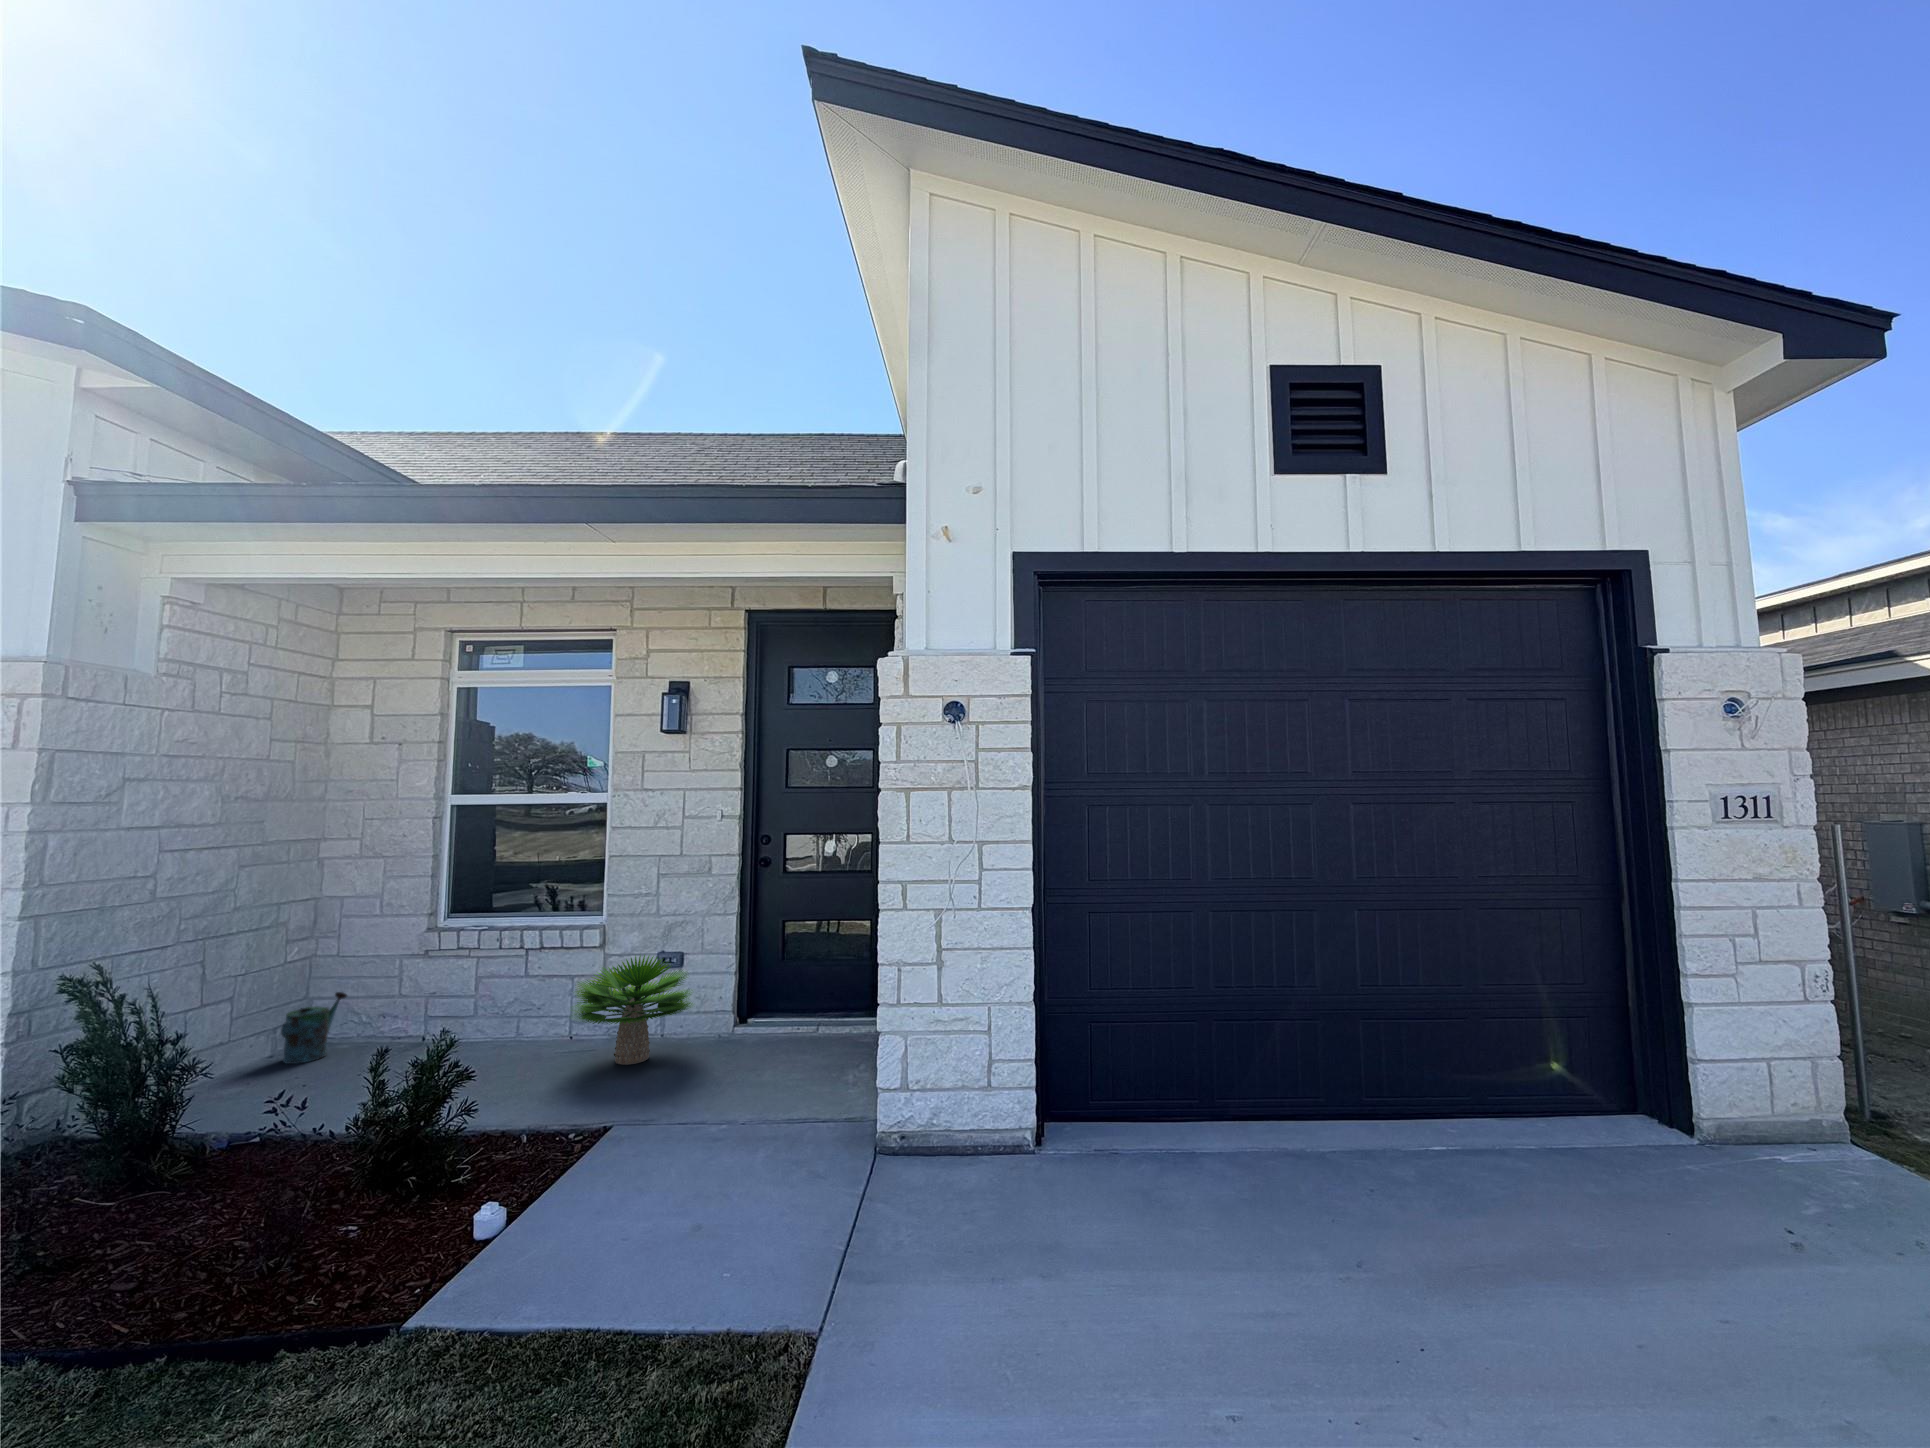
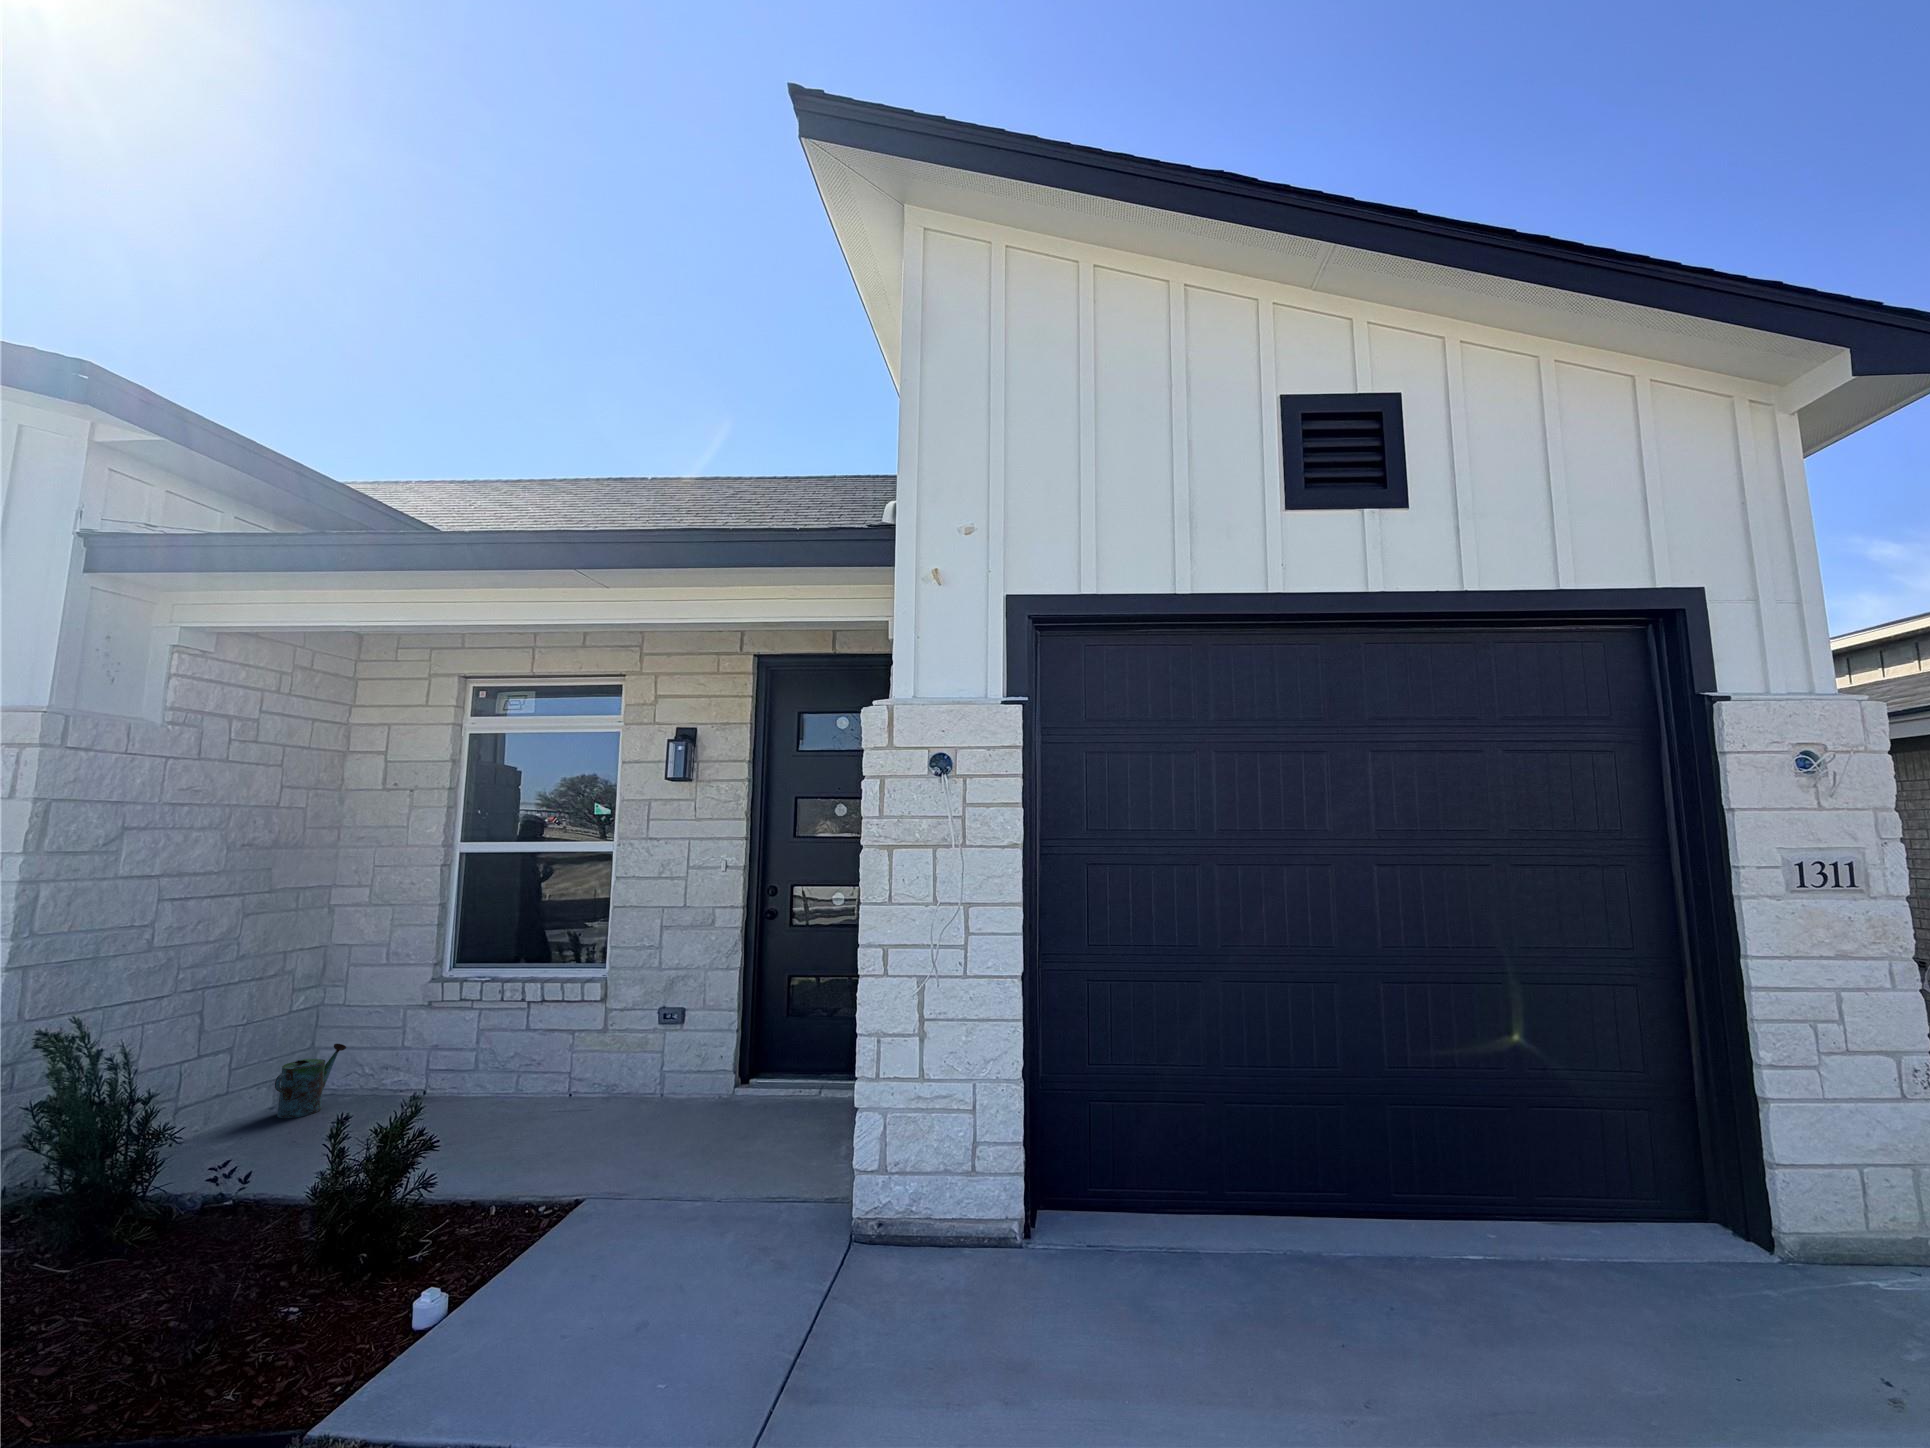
potted plant: present [574,955,692,1064] -> none [554,1010,691,1129]

